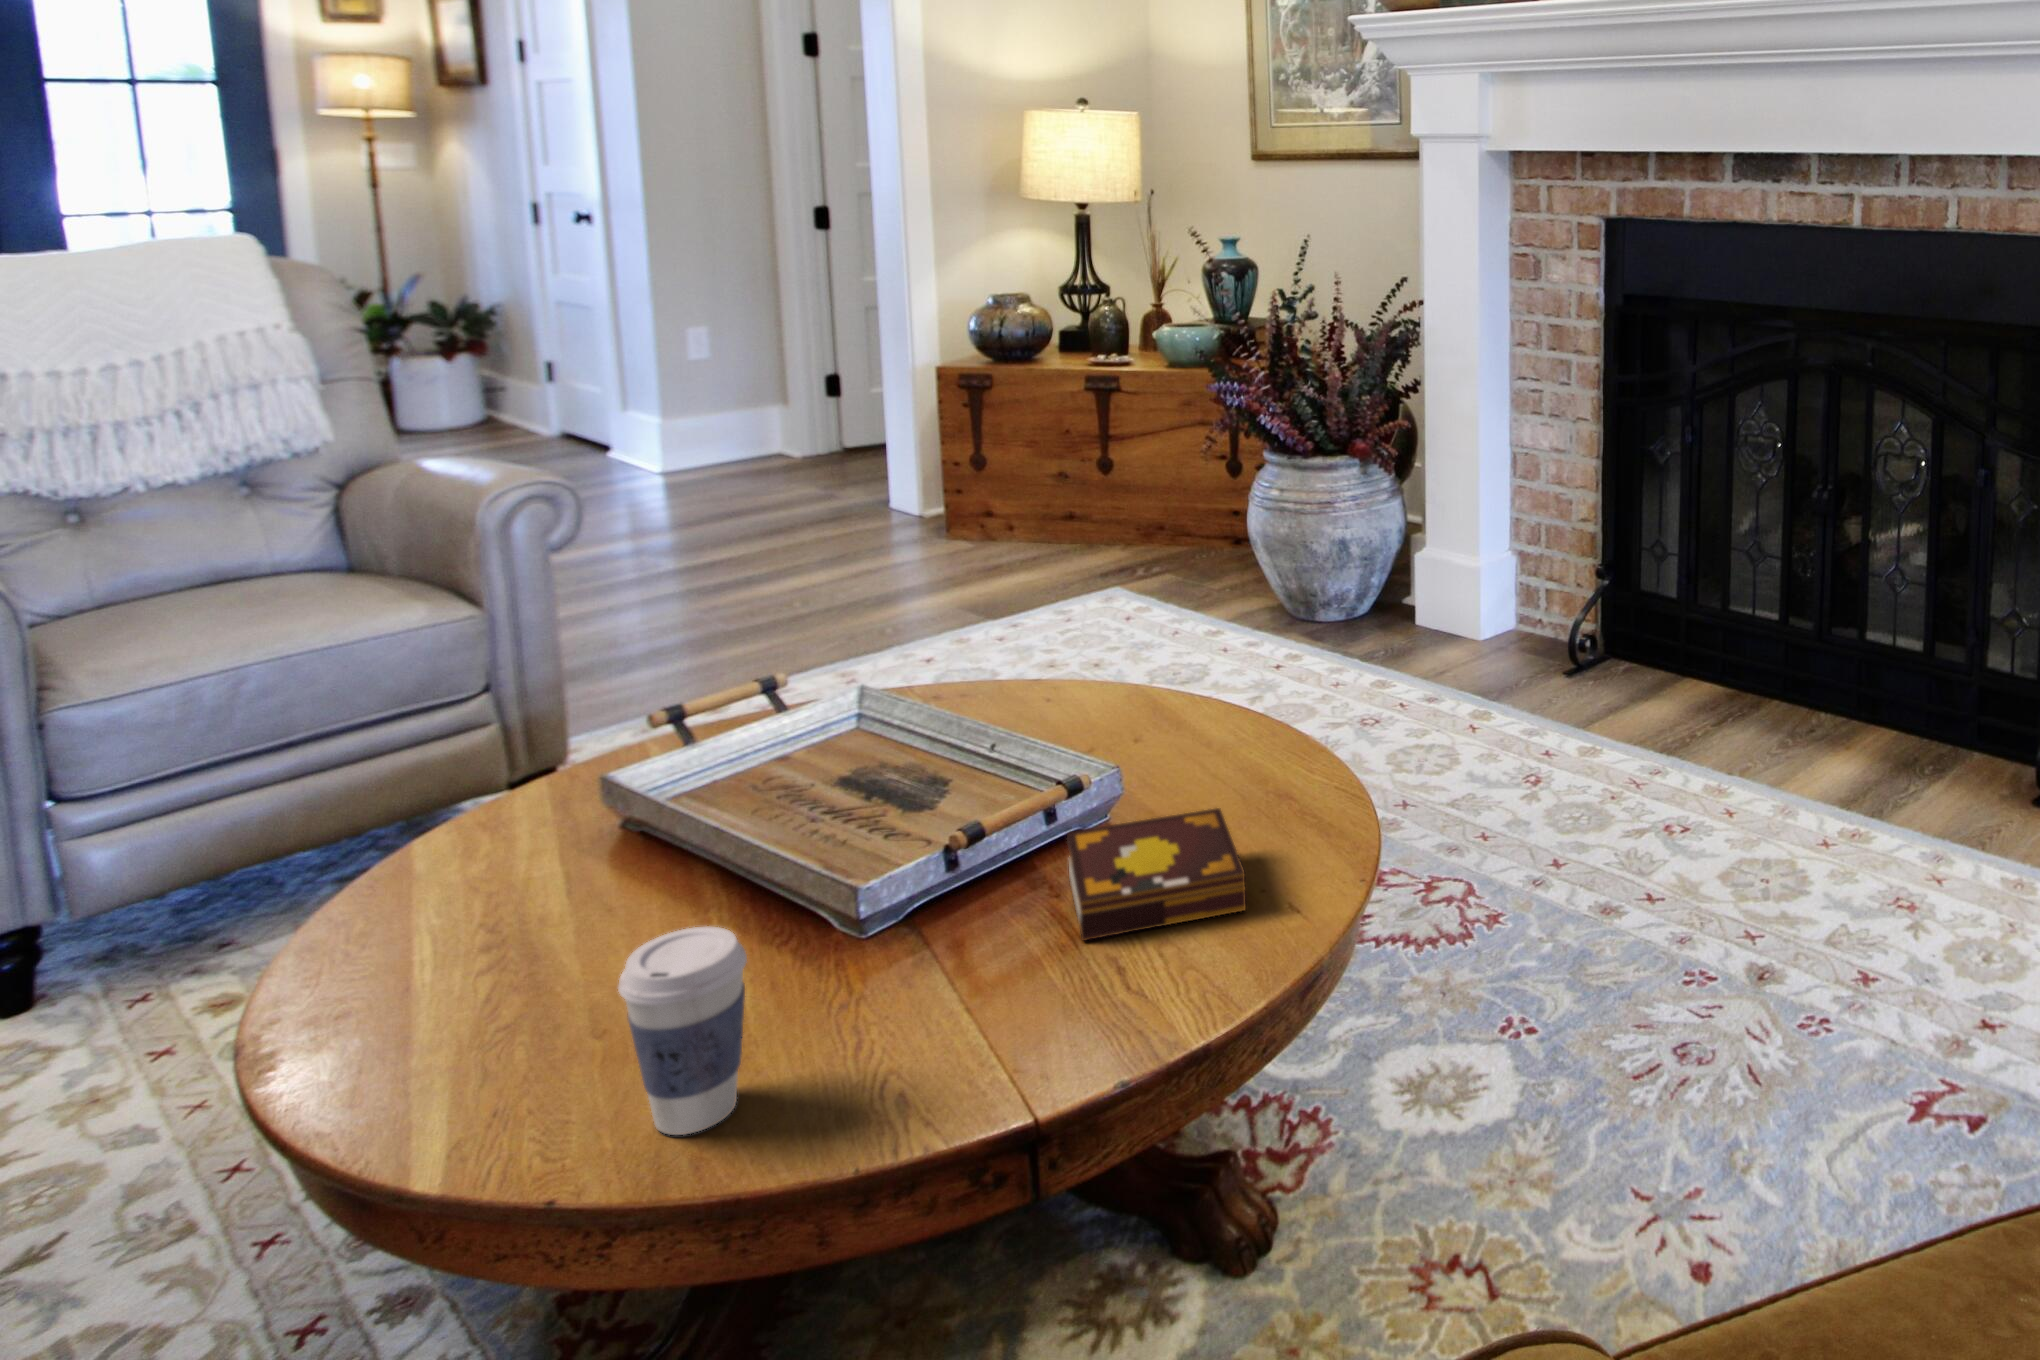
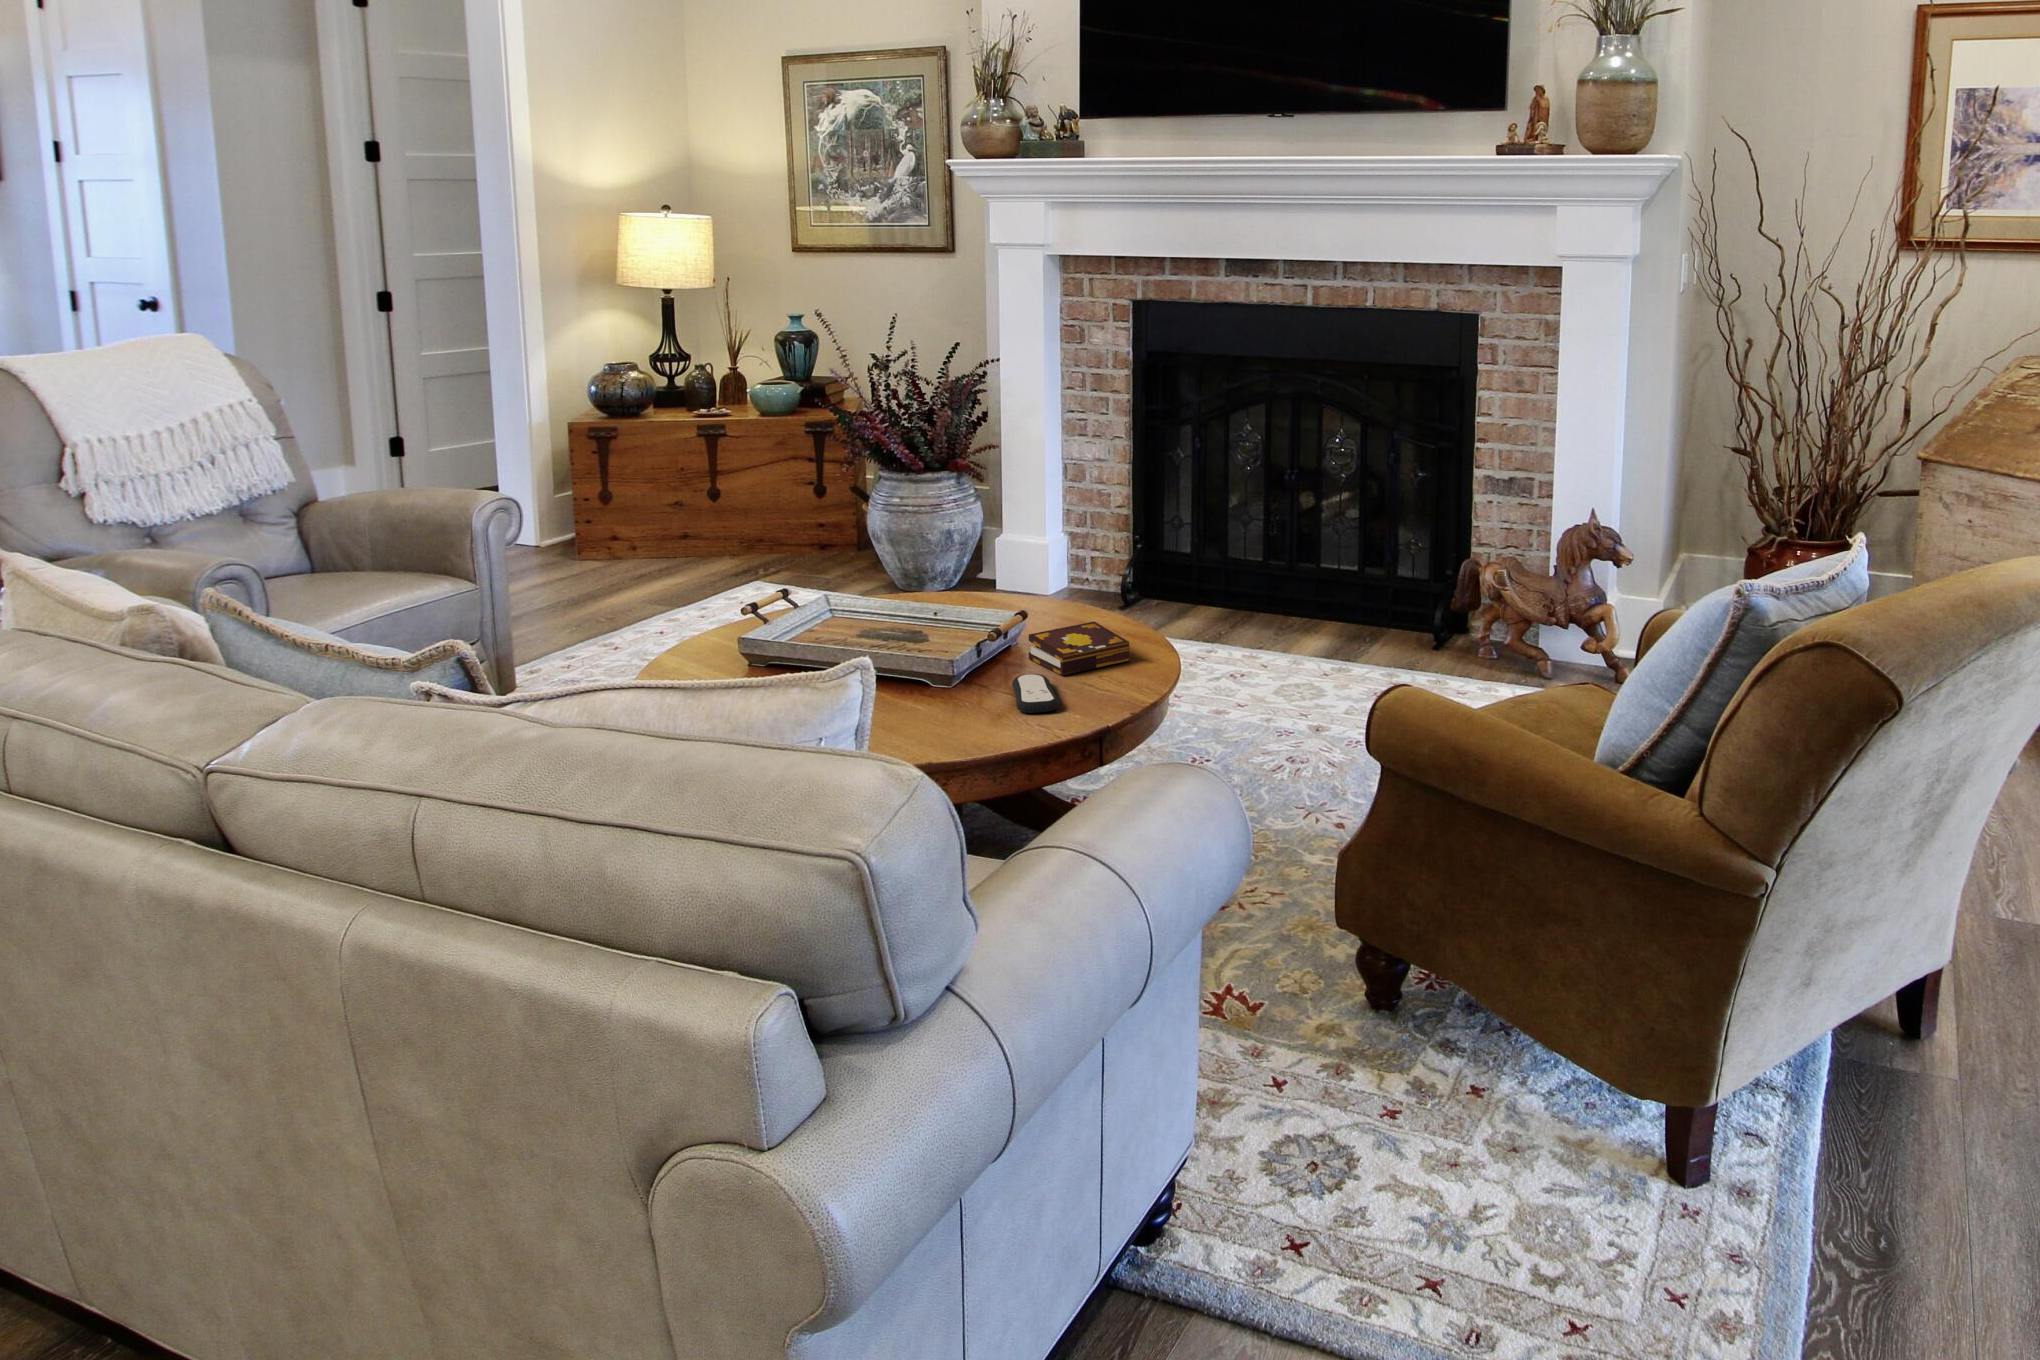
coffee cup: present [618,926,747,1135] -> none [930,651,981,738]
remote control: none [882,939,1027,1065] -> present [1012,674,1059,713]

